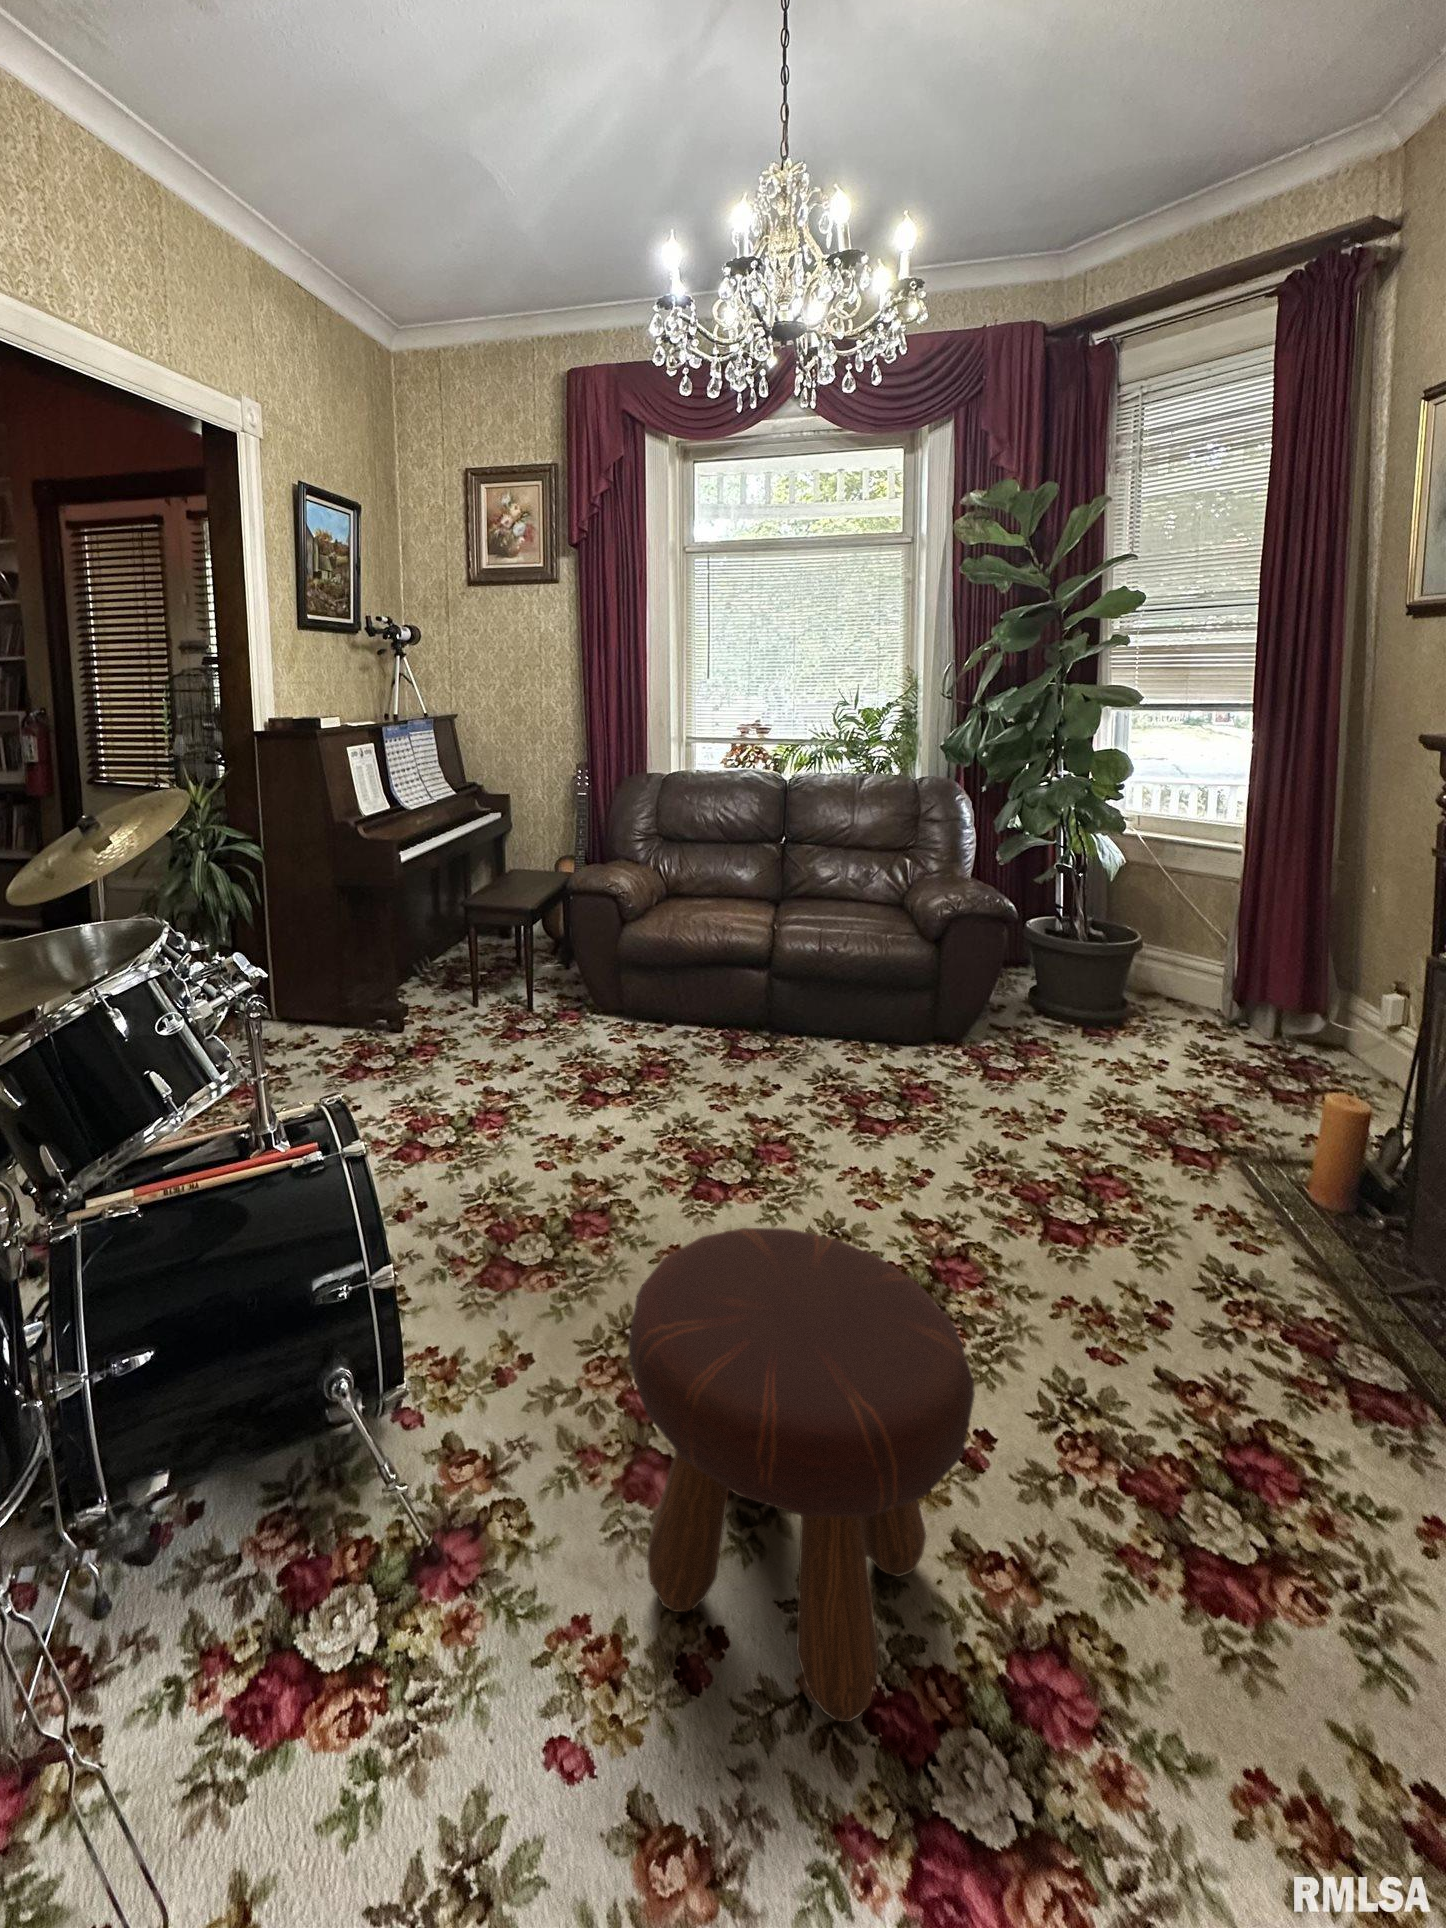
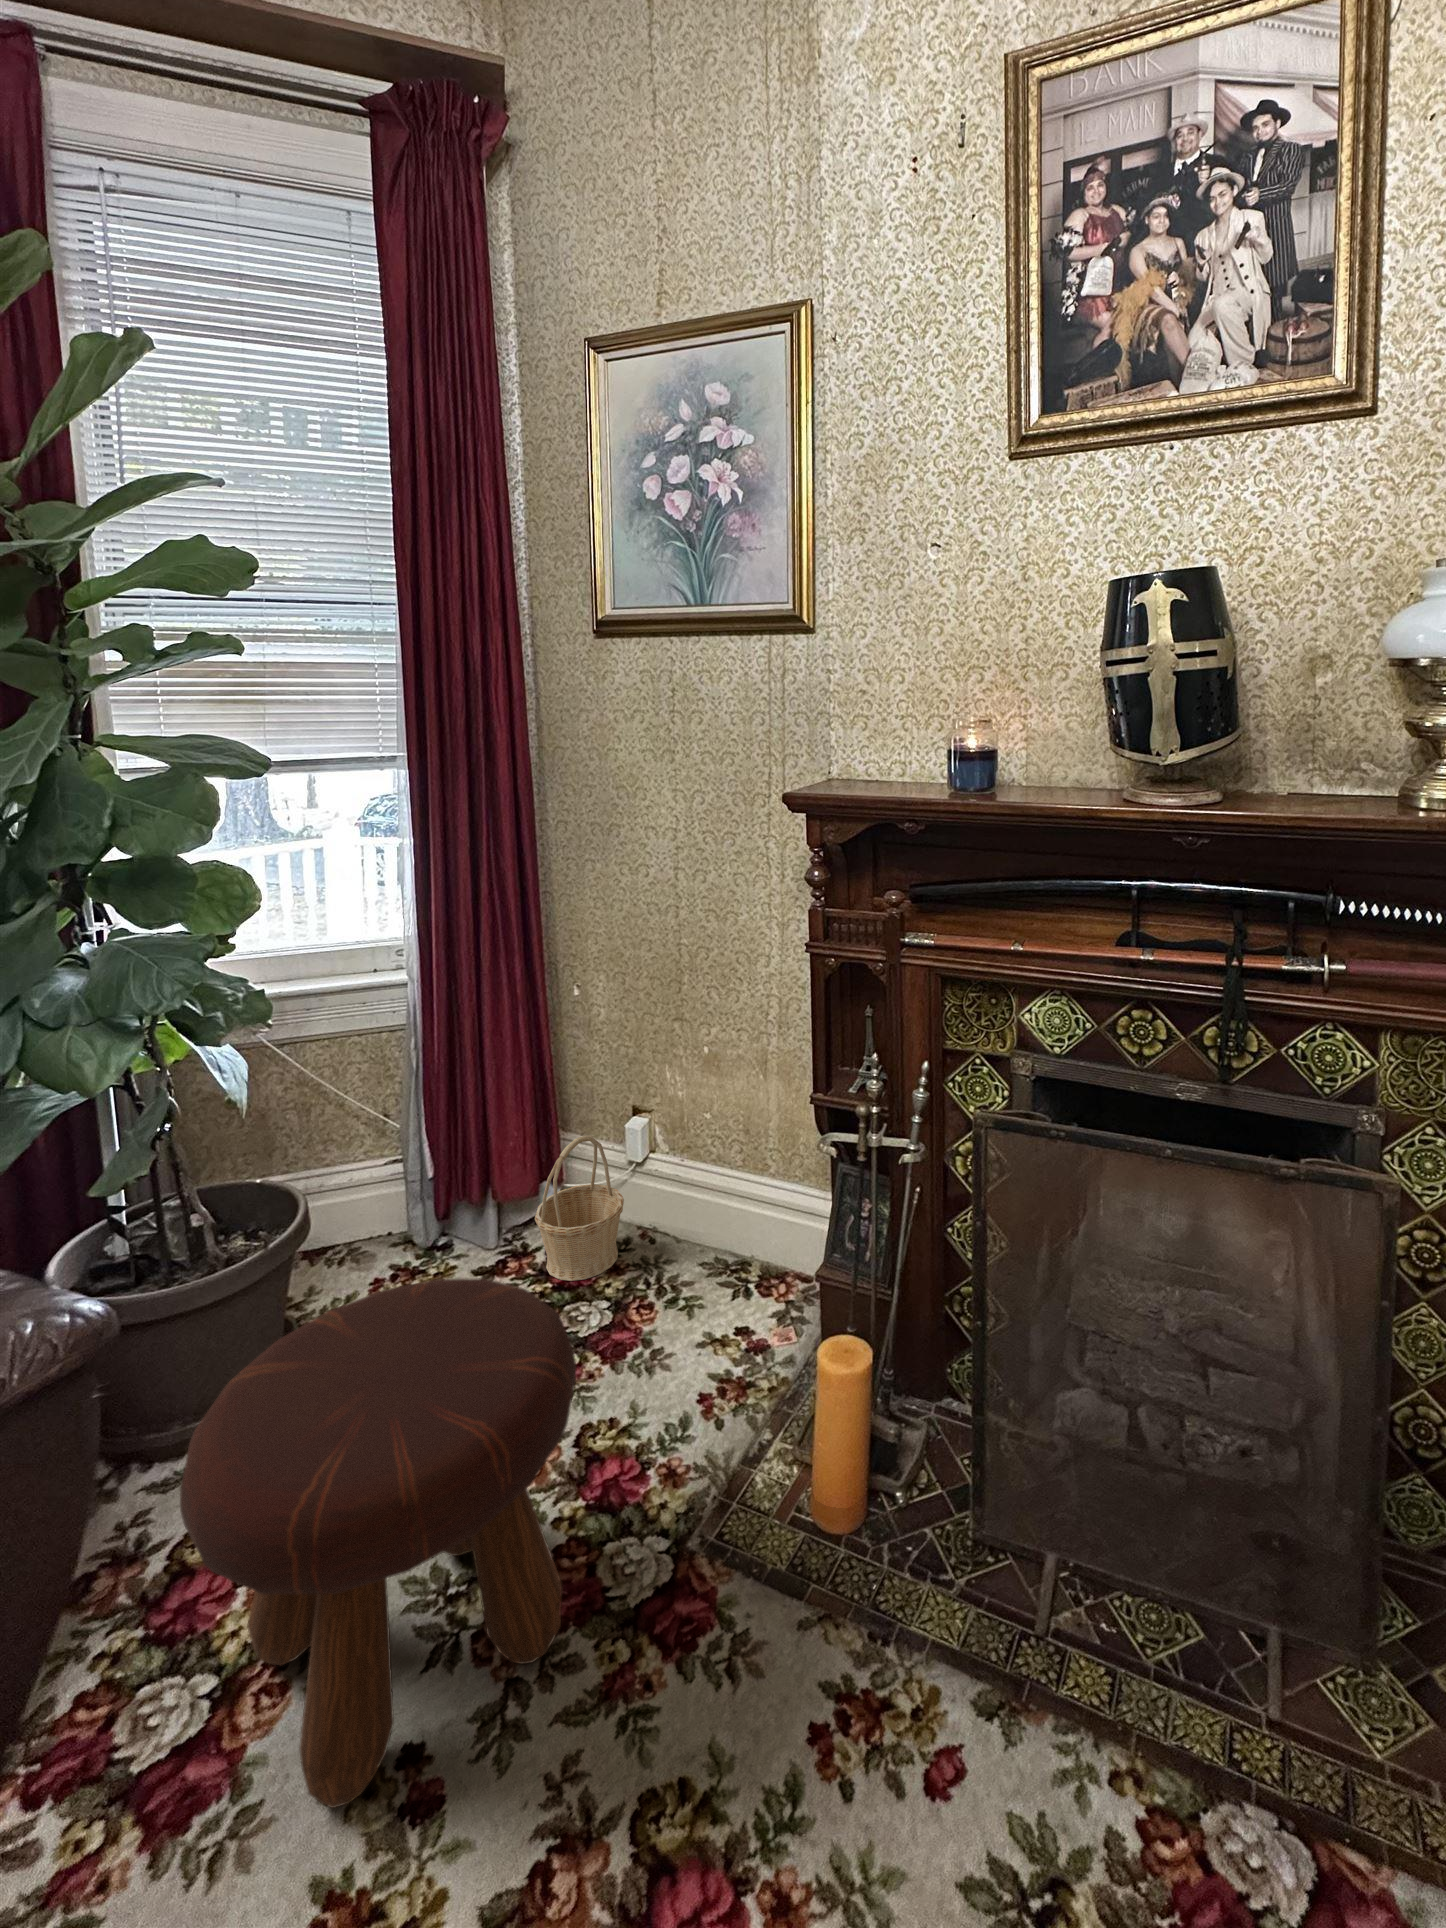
basket: none [1225,1305,1378,1515] -> present [535,1135,624,1281]

